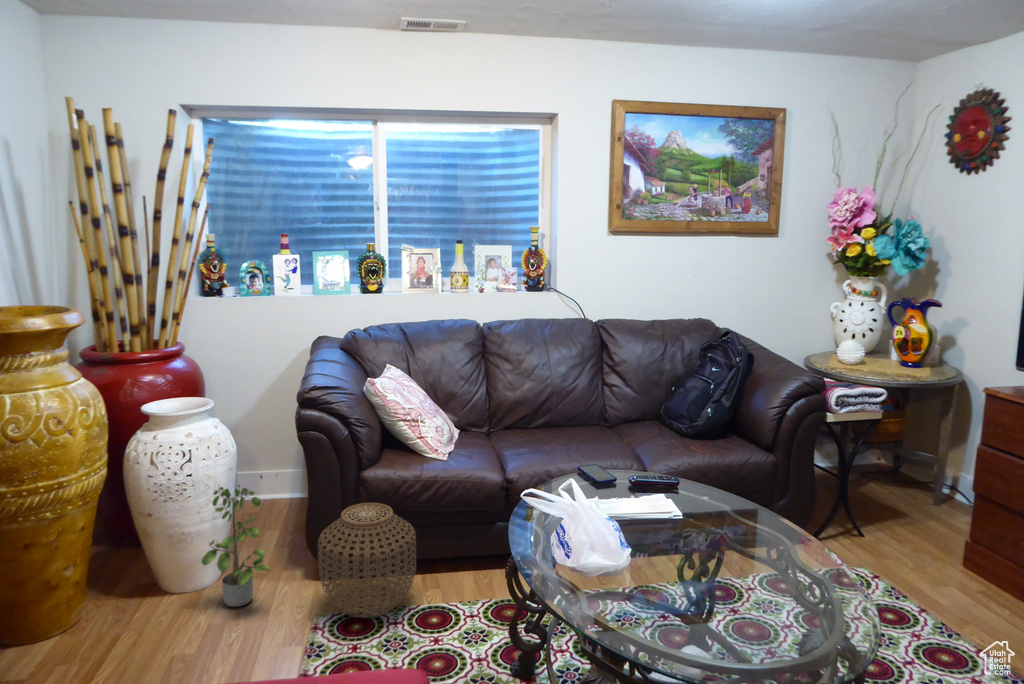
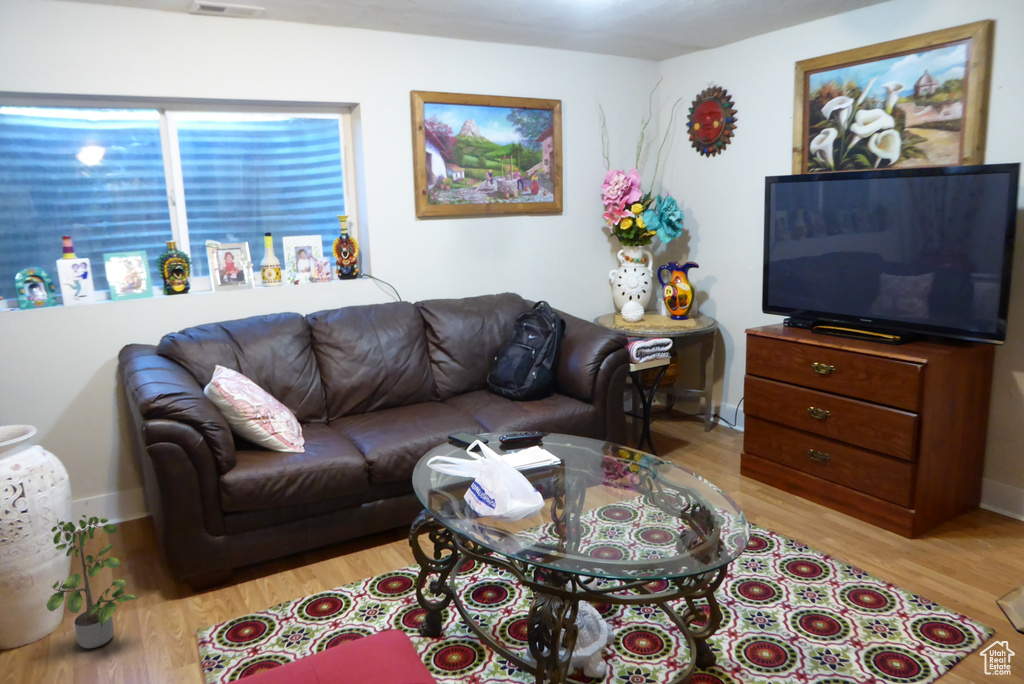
woven basket: present [318,503,416,618] -> none [189,506,297,624]

